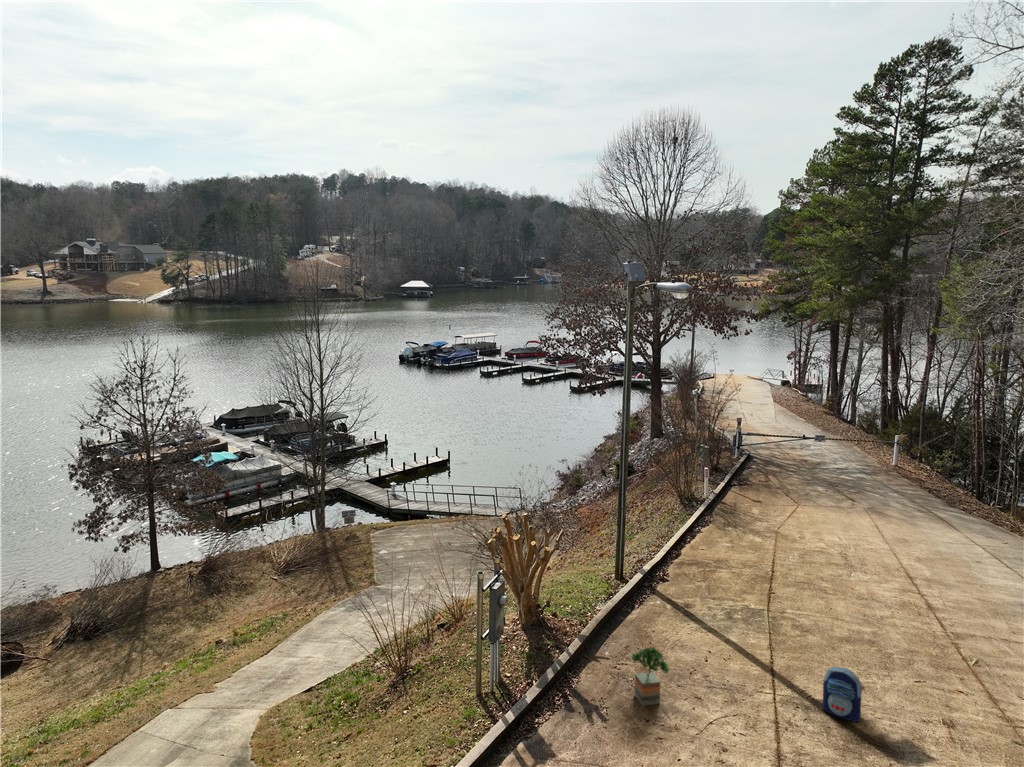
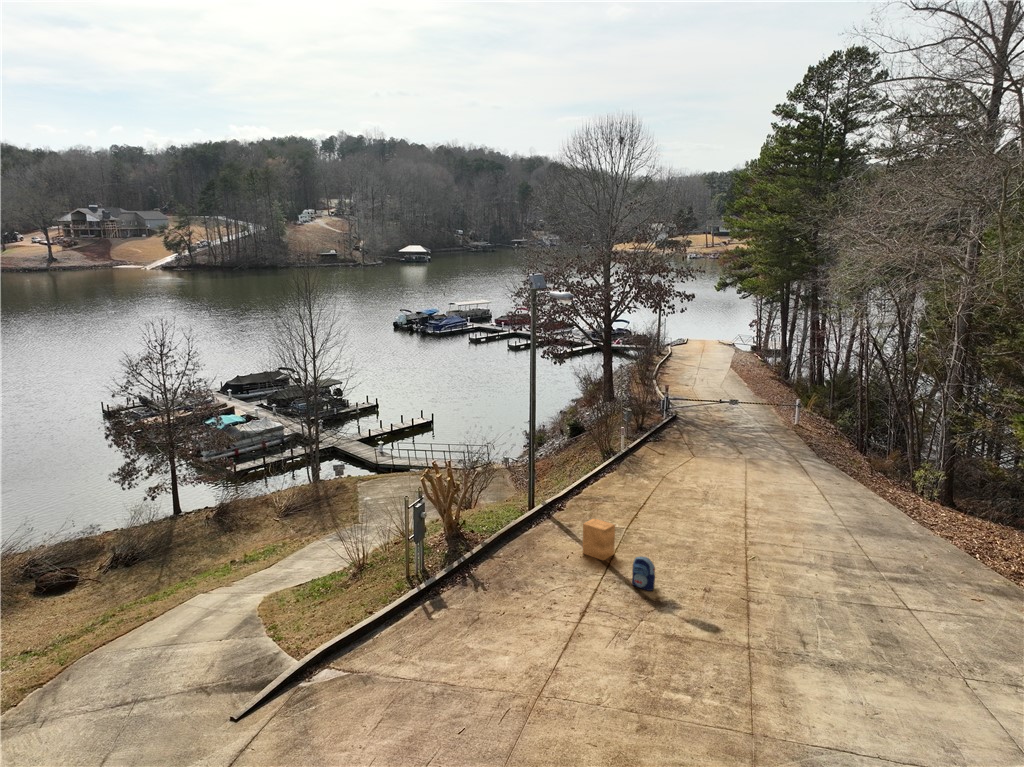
cardboard box: none [723,600,772,665] -> present [583,518,615,560]
potted tree: present [632,647,669,706] -> none [507,545,532,583]

